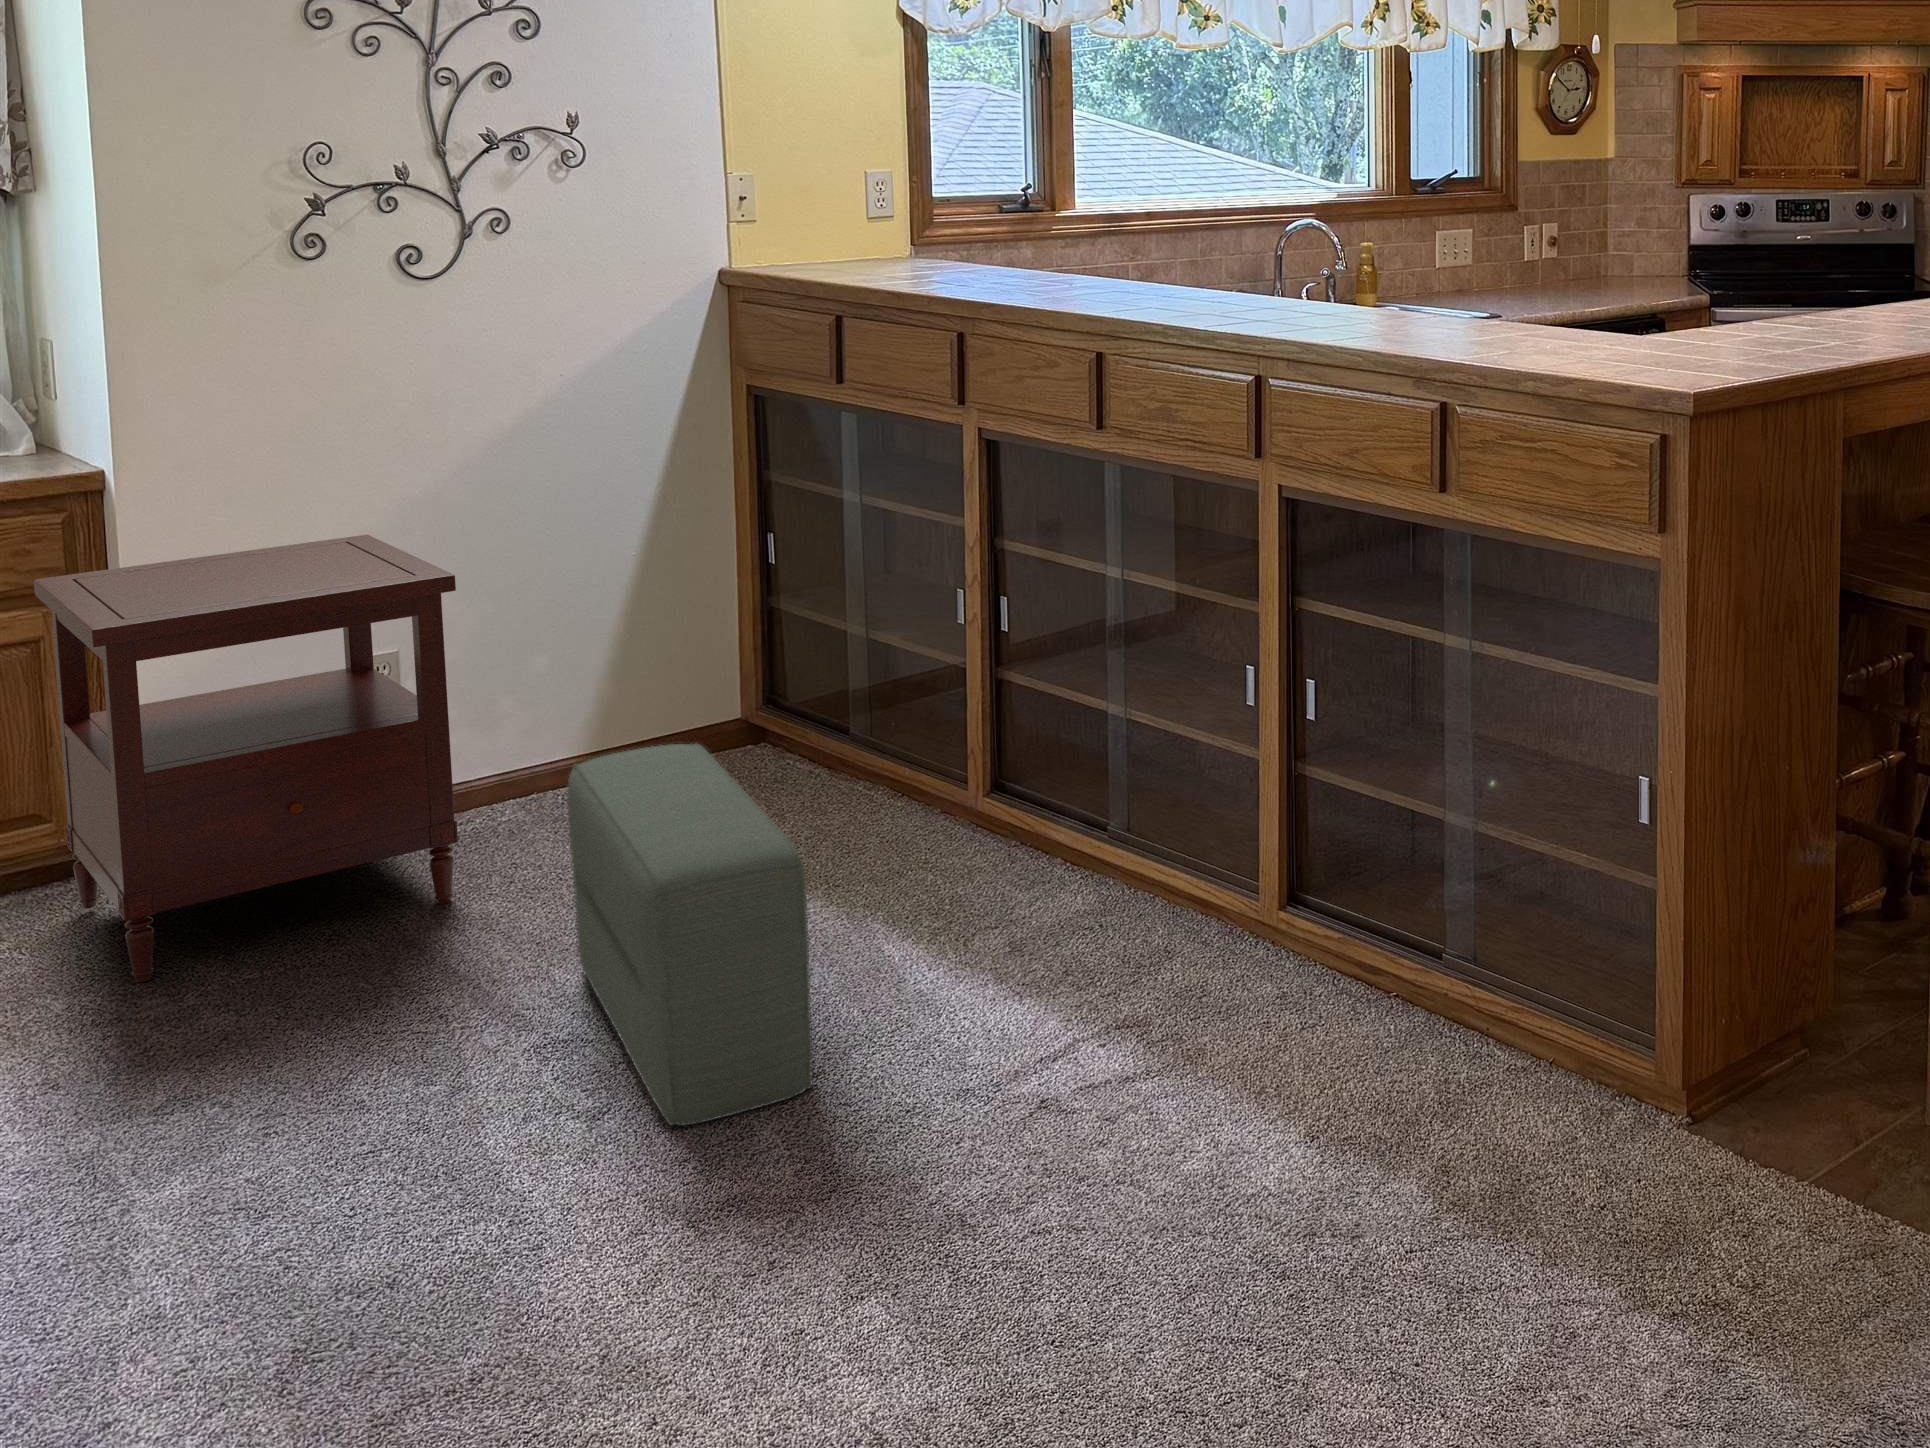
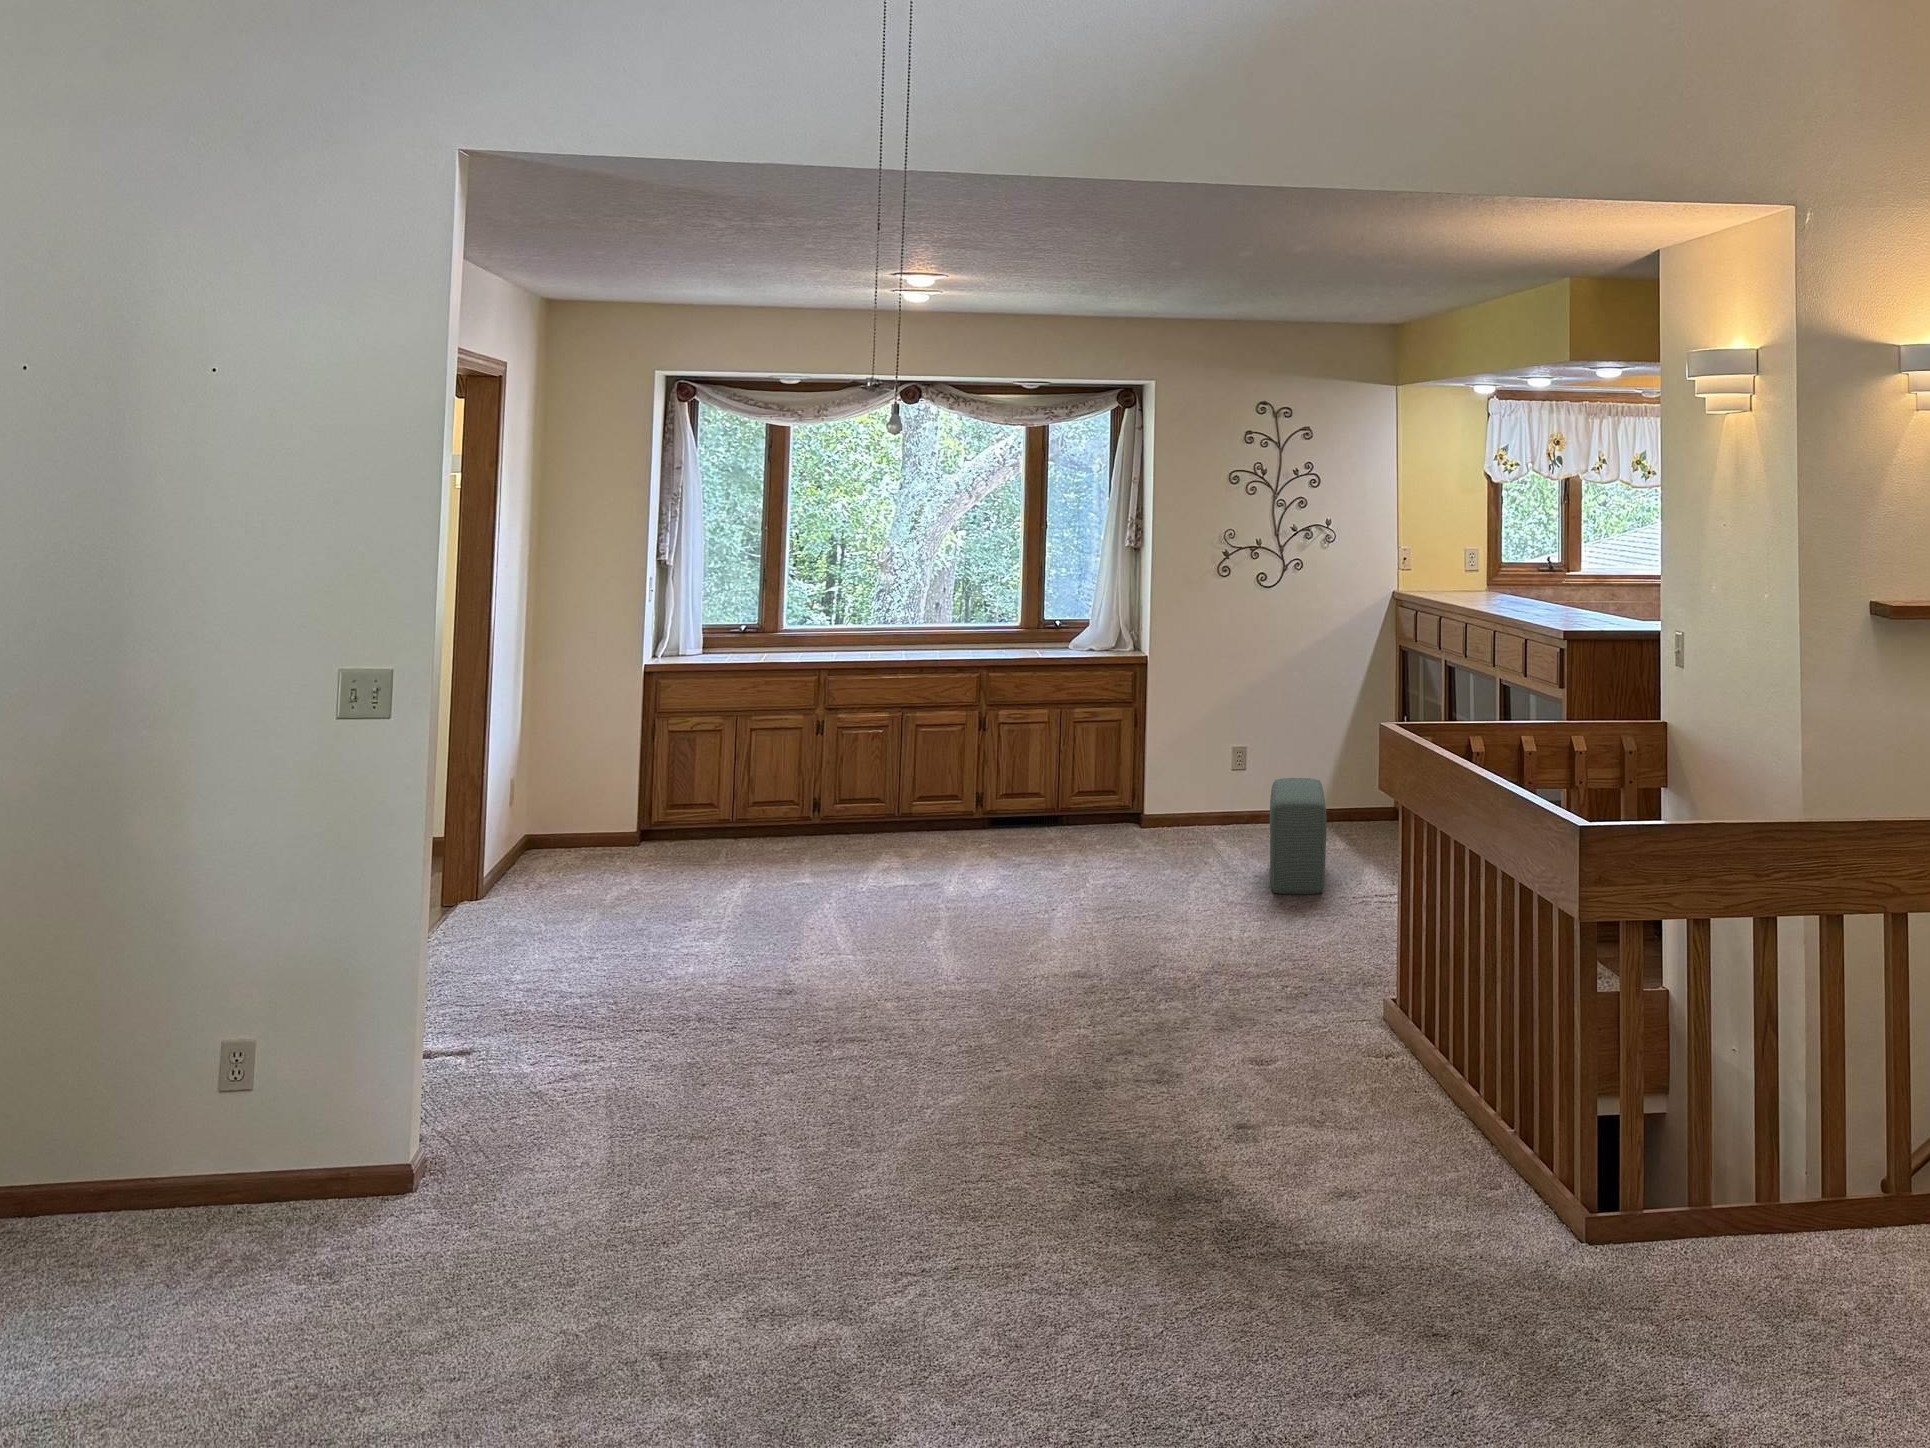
side table: present [34,535,458,982] -> none [1121,695,1253,847]

